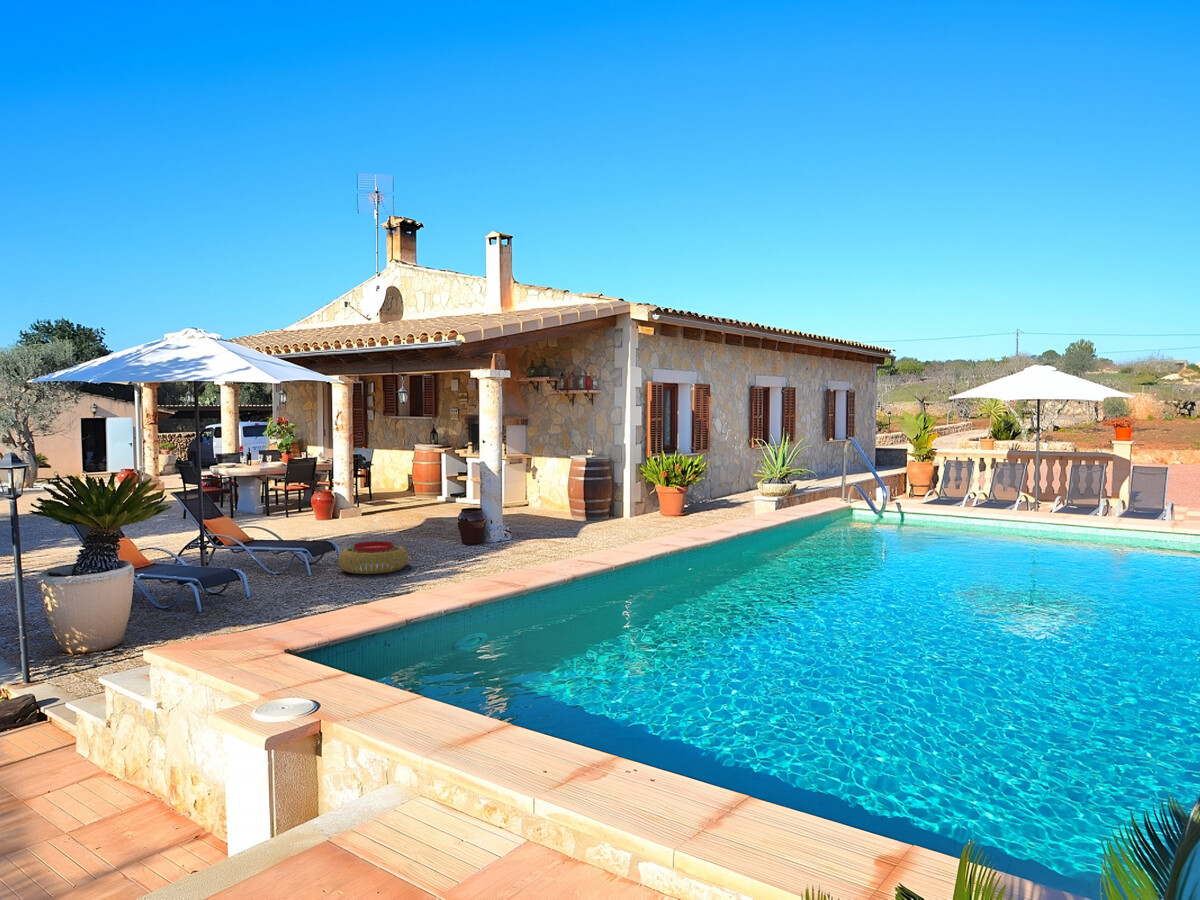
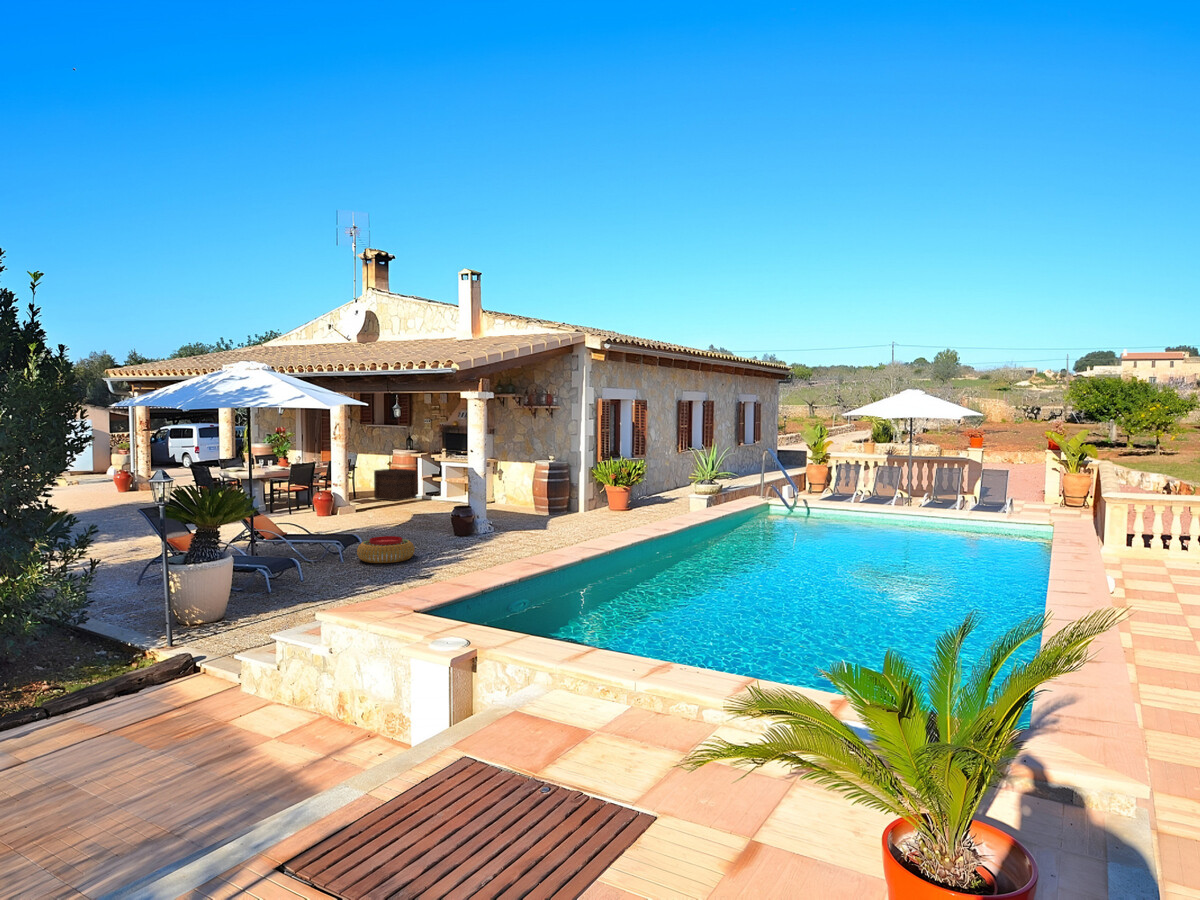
wooden crate: none [391,465,440,502] -> present [374,468,417,501]

